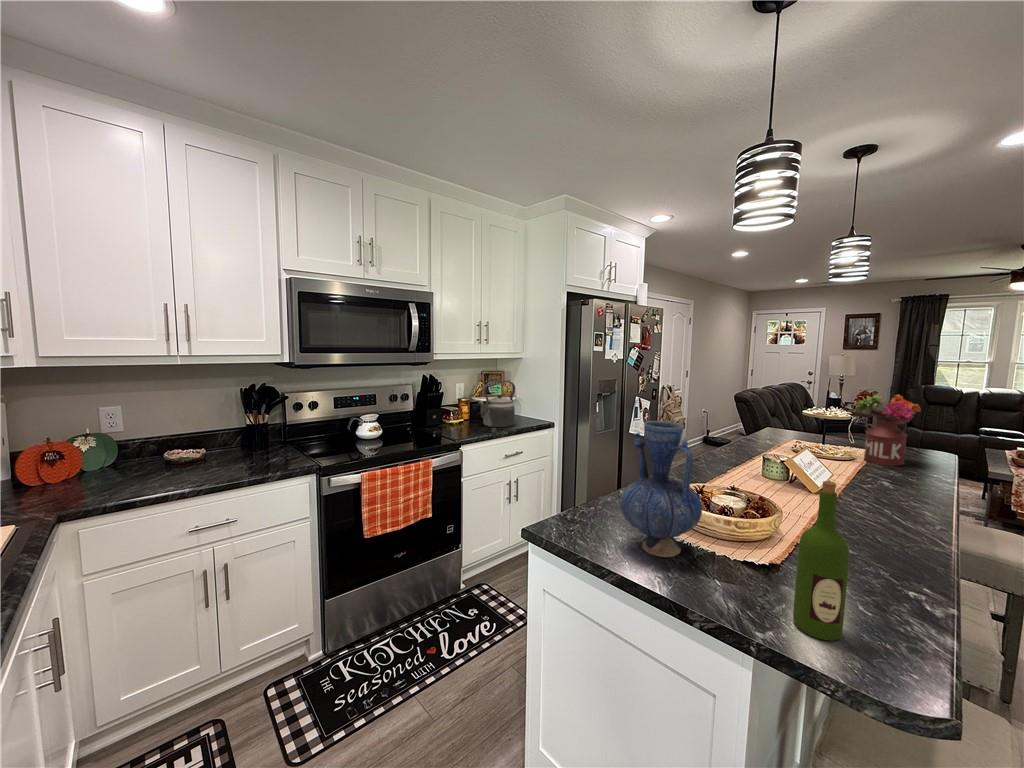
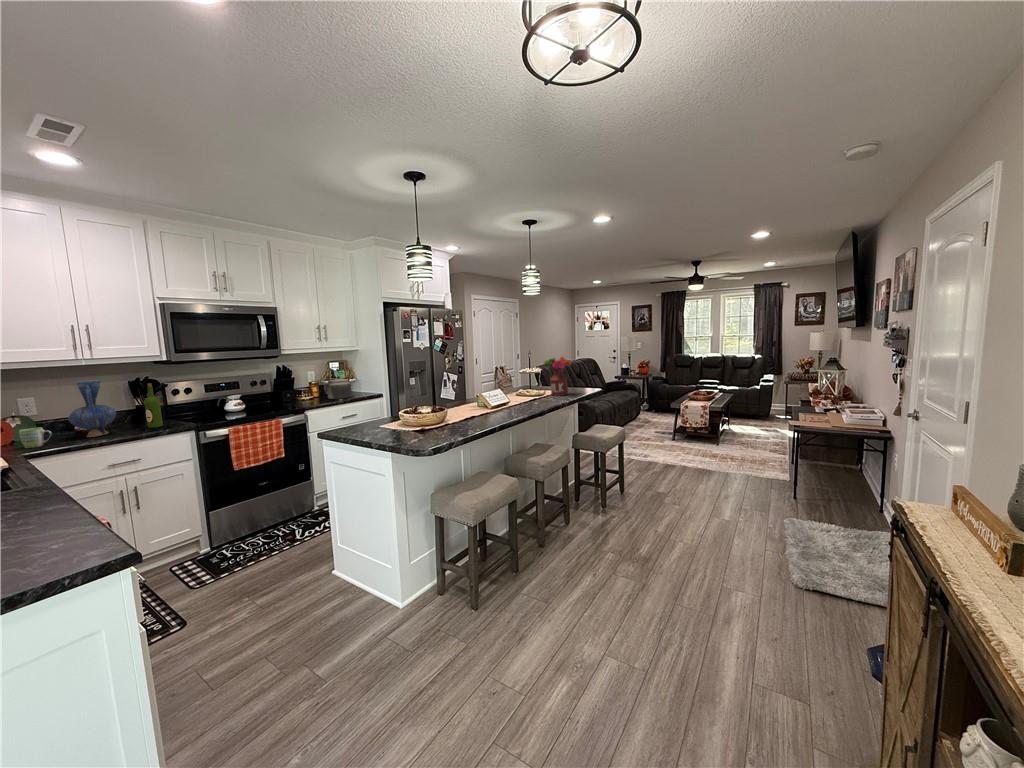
vase: present [620,421,702,557] -> present [68,380,116,437]
mug: none [73,461,119,495] -> present [19,427,52,448]
wine bottle: present [793,481,849,641] -> present [144,383,163,428]

